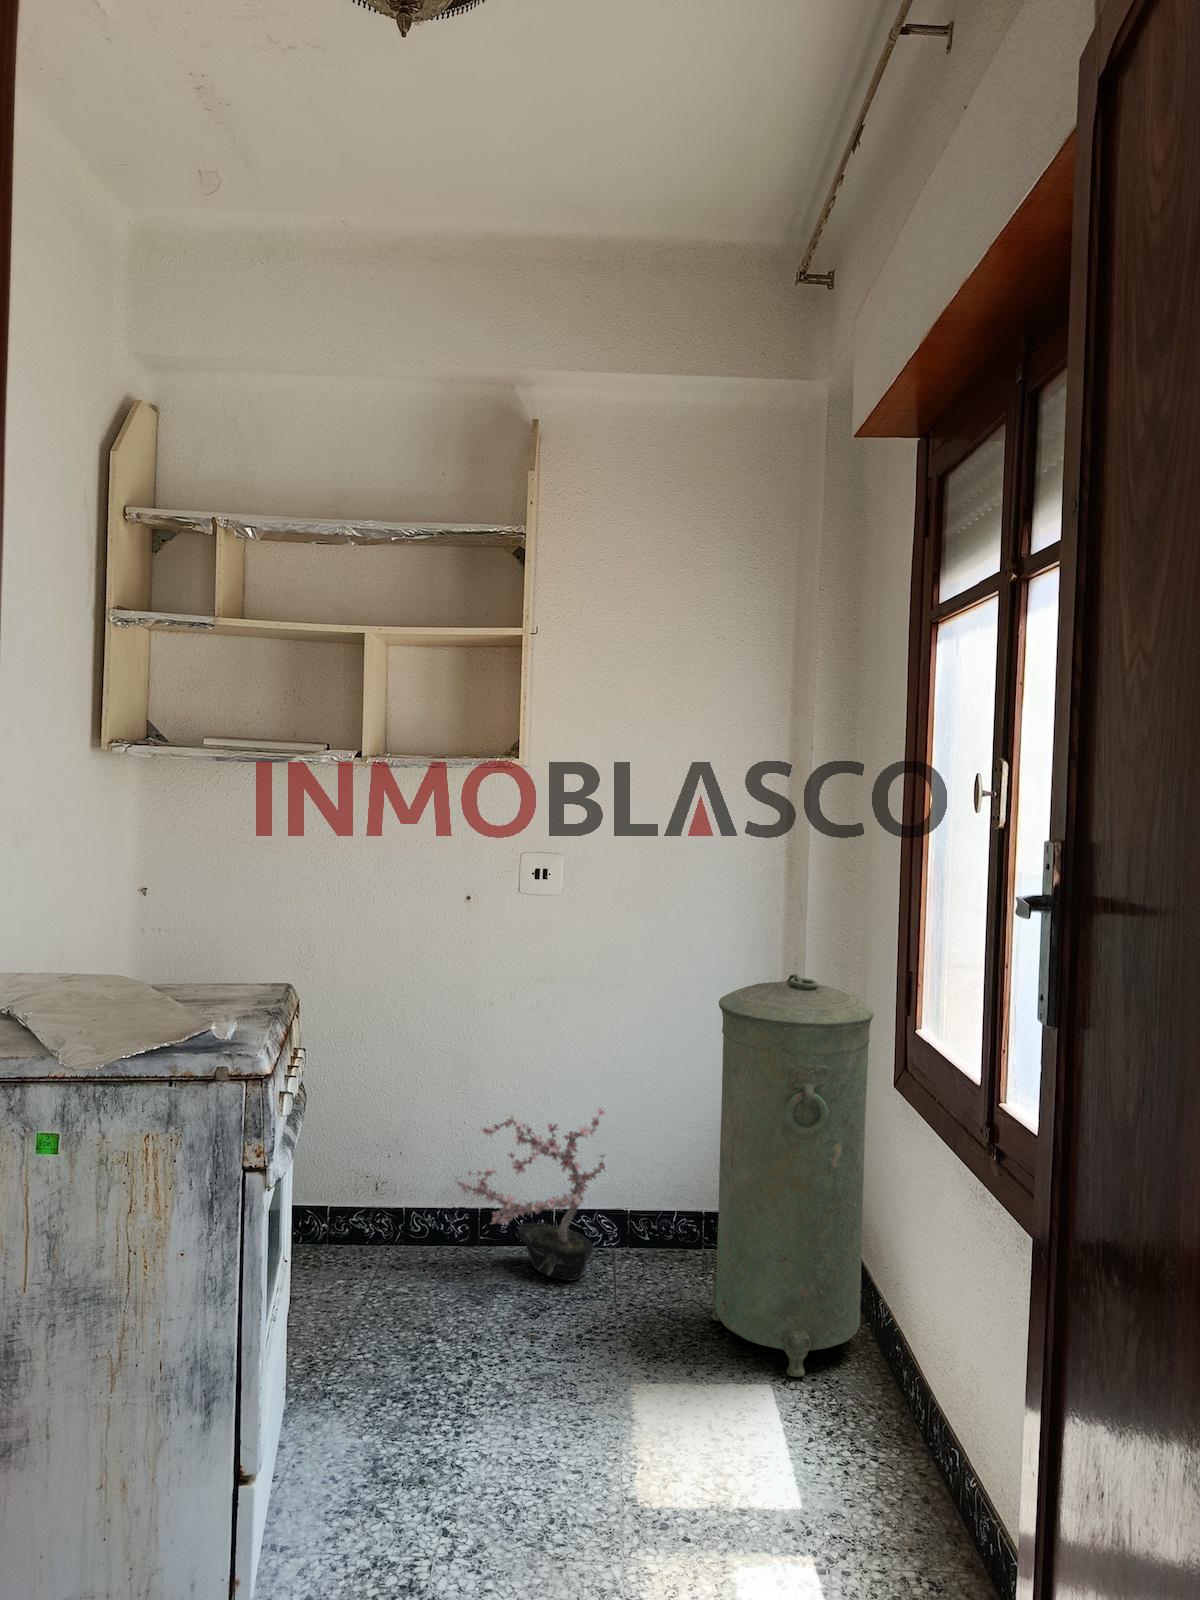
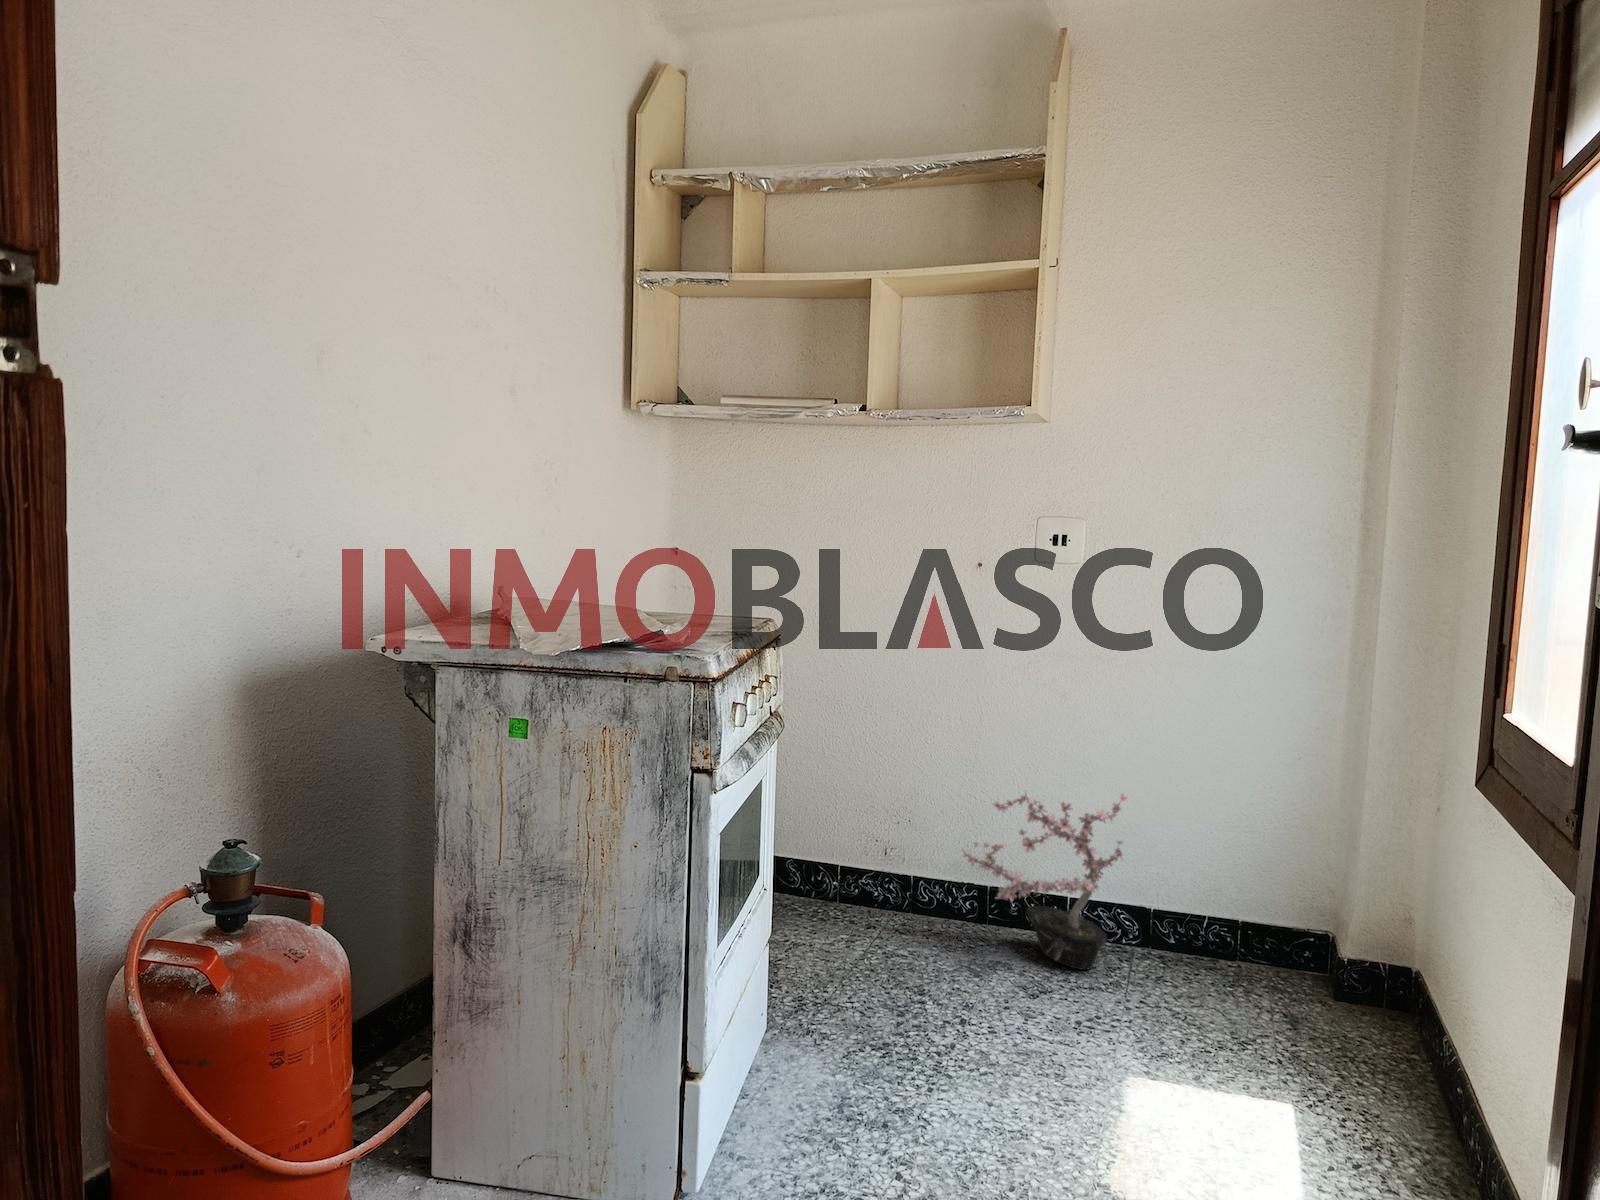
trash can: present [711,974,874,1377] -> none [1232,651,1453,1103]

